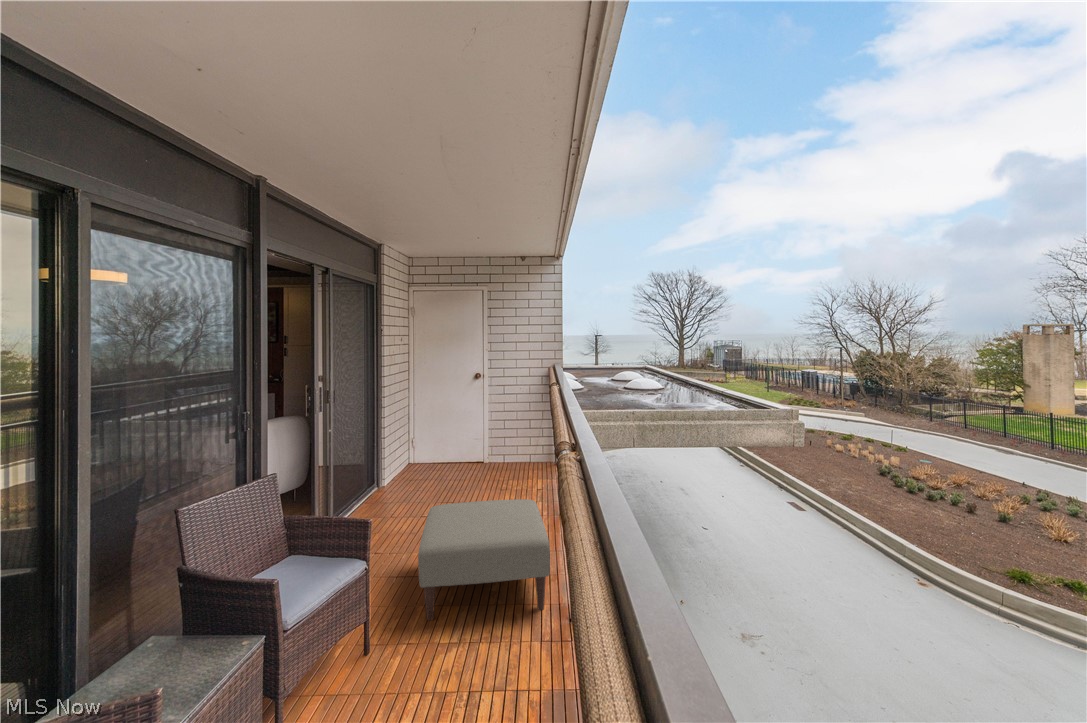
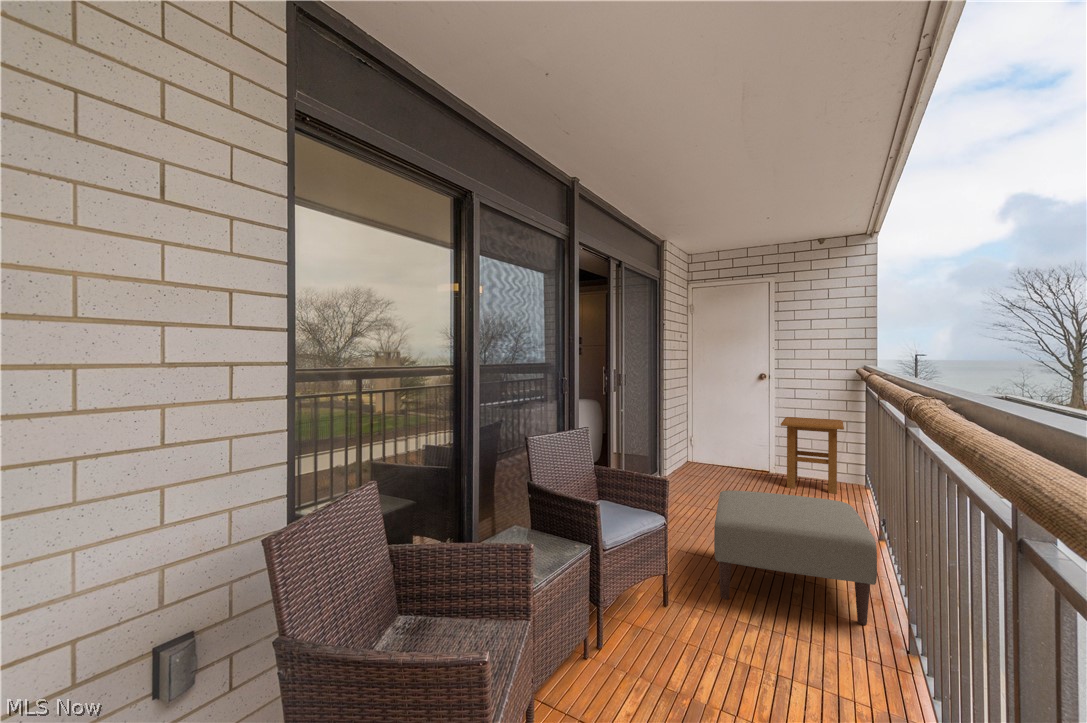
side table: none [491,410,539,475] -> present [781,417,844,494]

